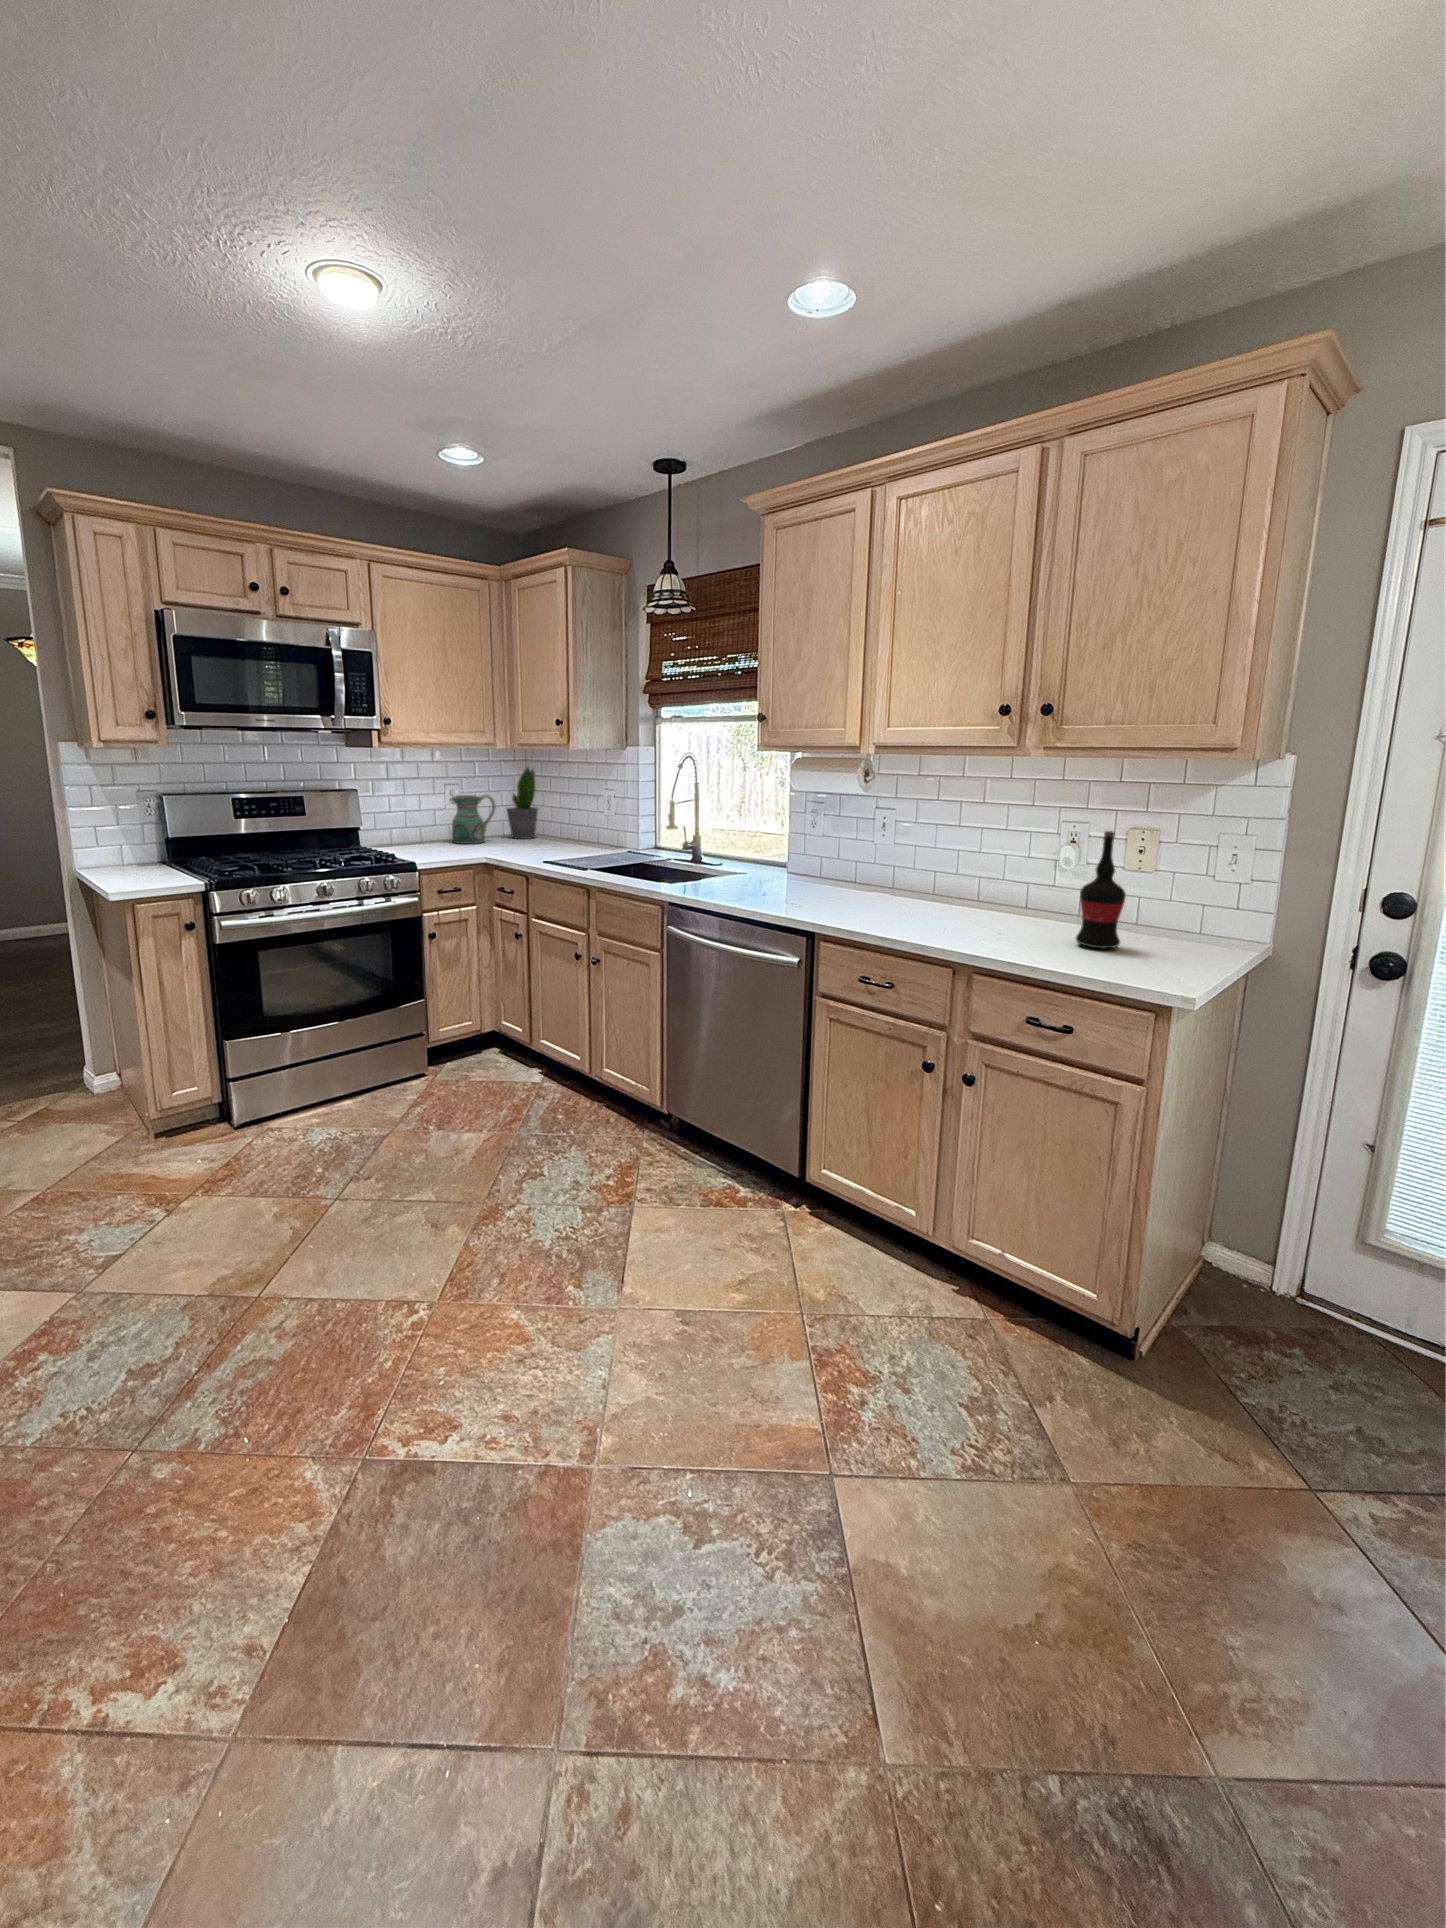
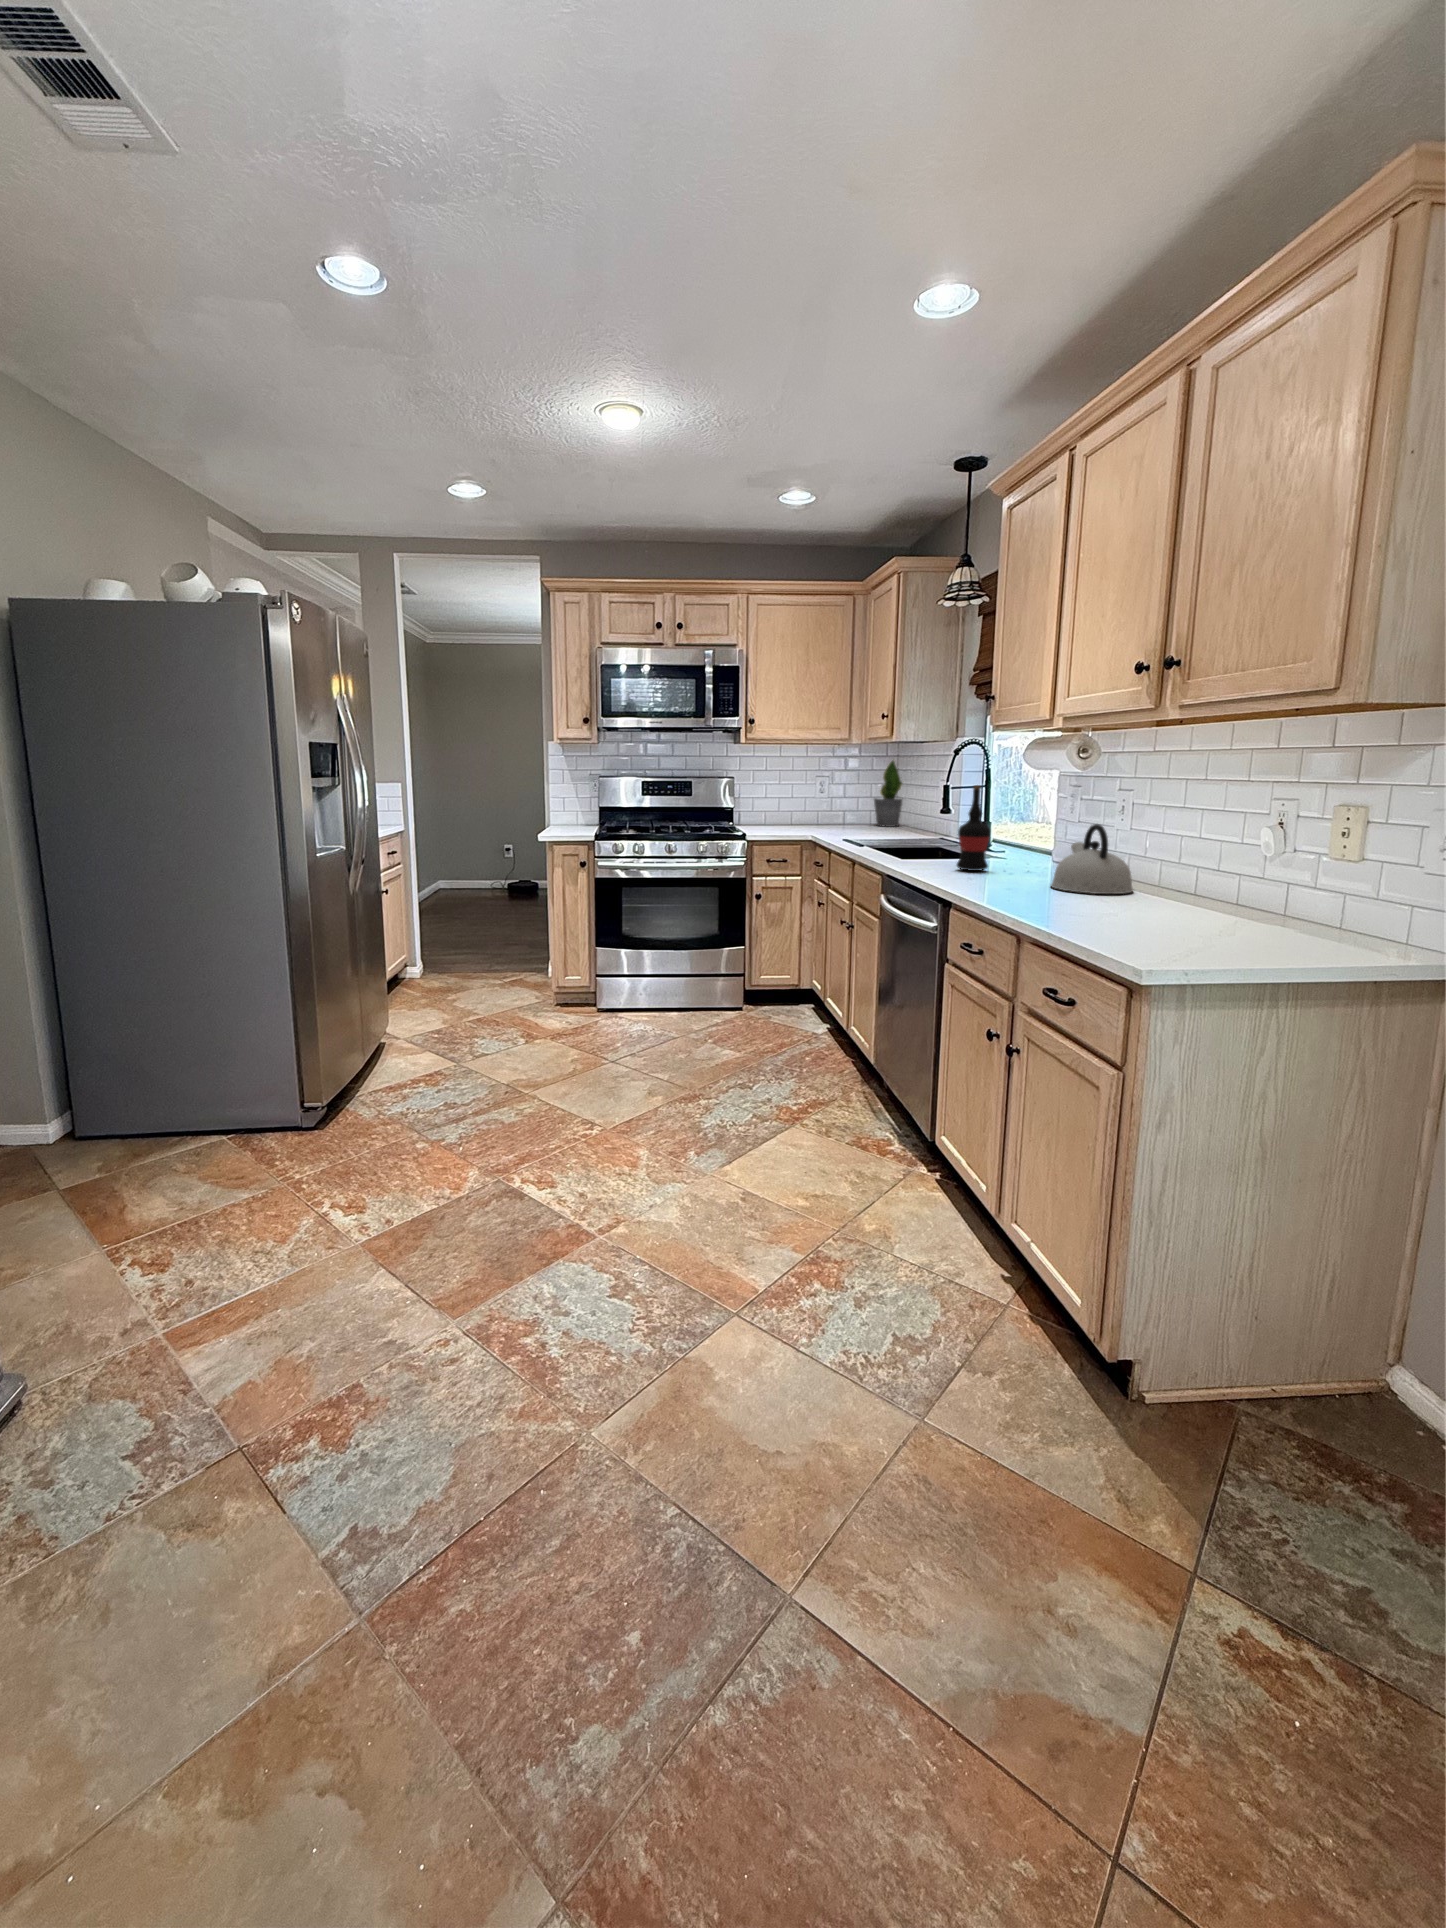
ceramic pitcher: present [452,795,496,844] -> none [816,784,857,827]
wine bottle: present [1076,831,1126,948] -> present [957,785,990,871]
kettle: none [872,844,944,911] -> present [1051,824,1133,894]

